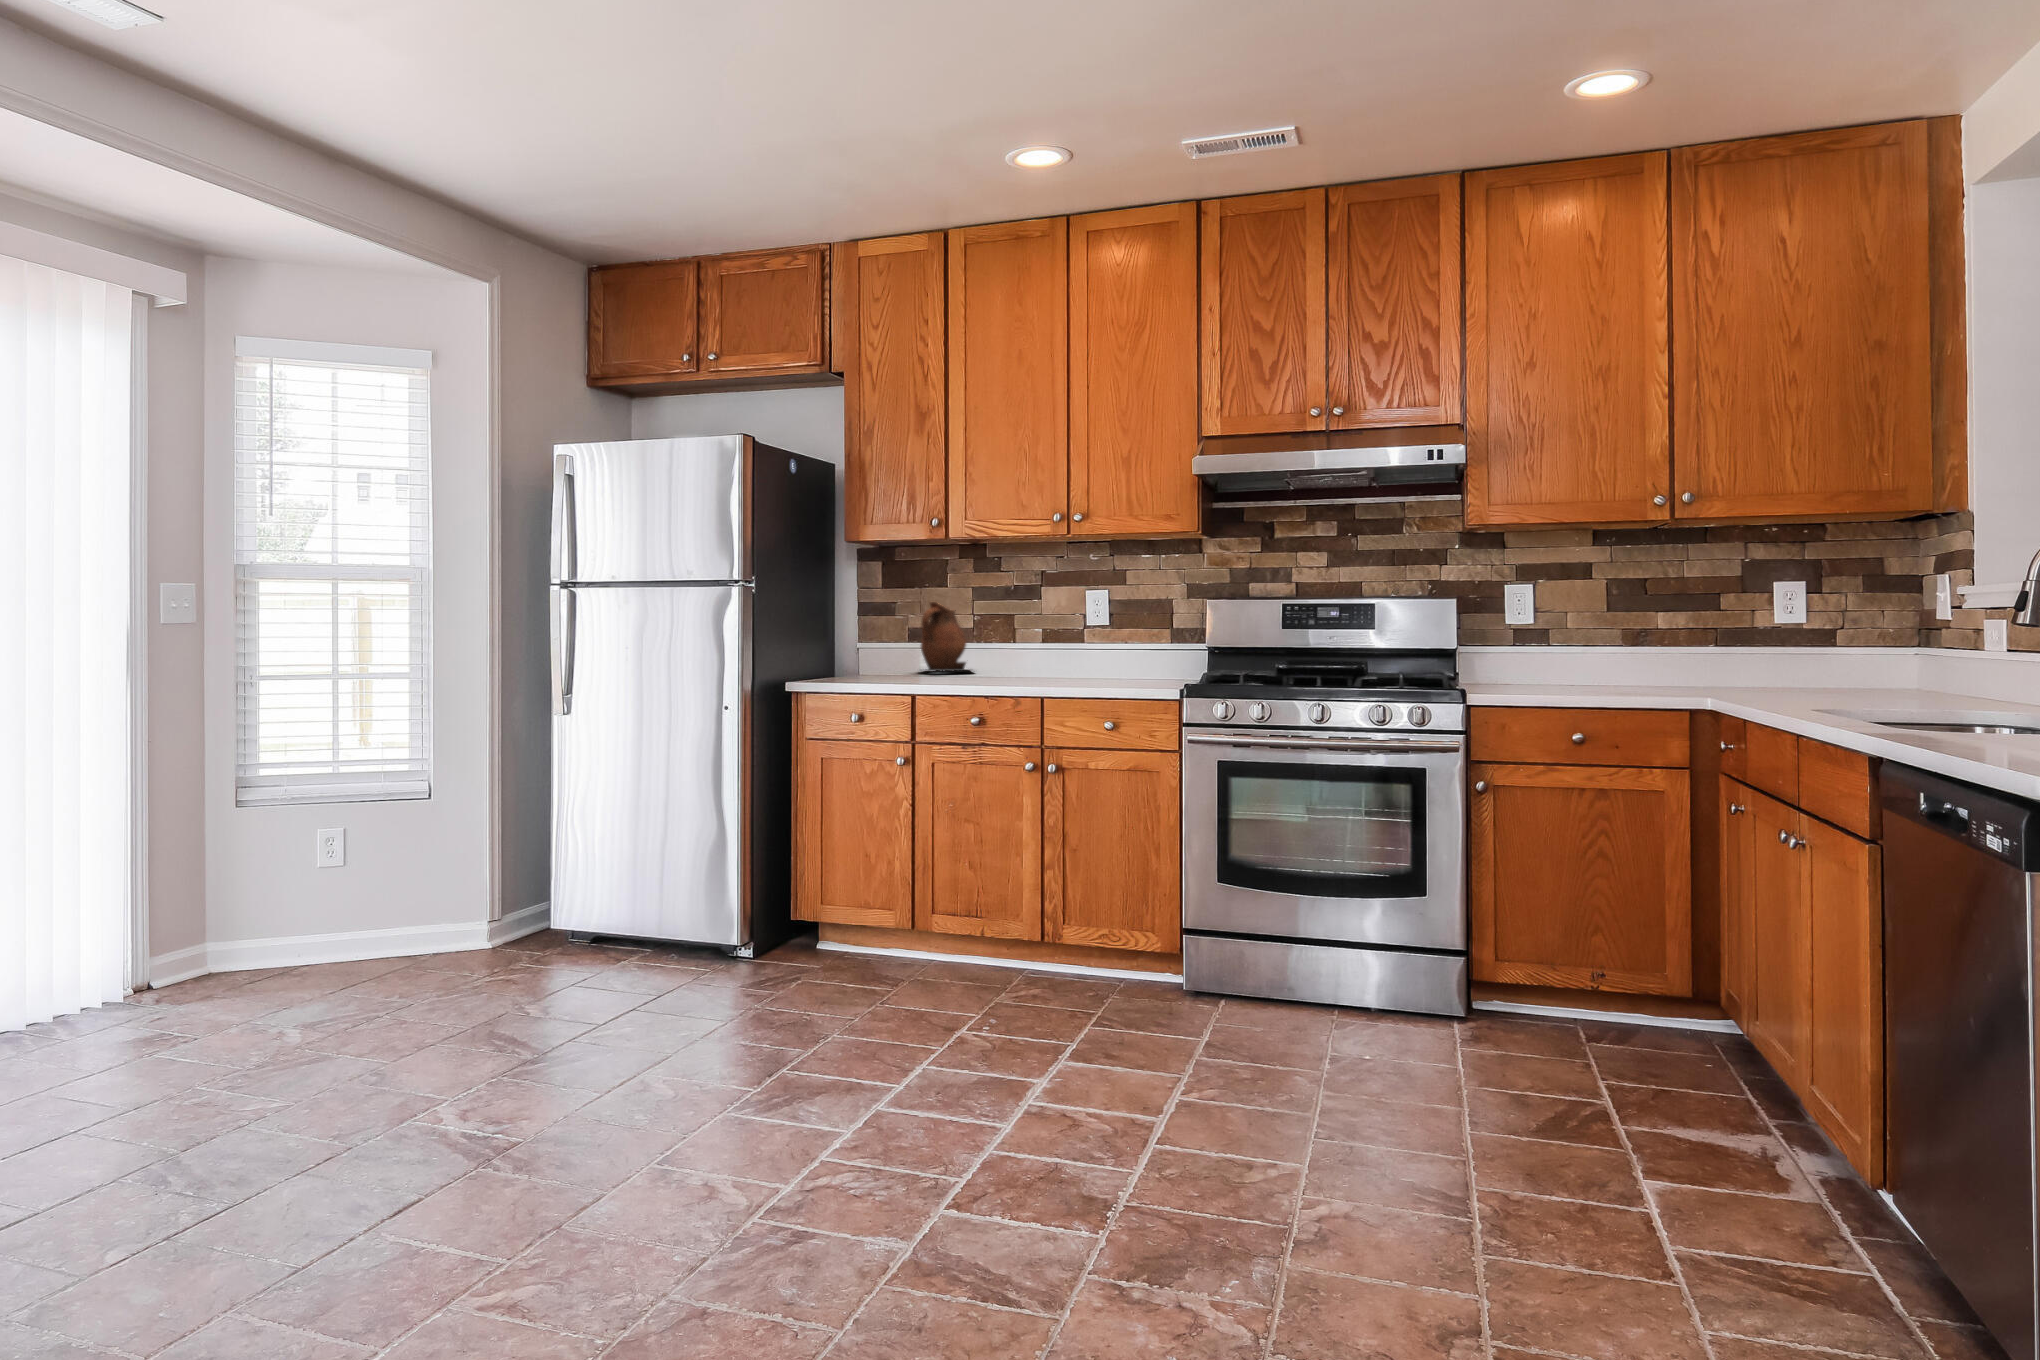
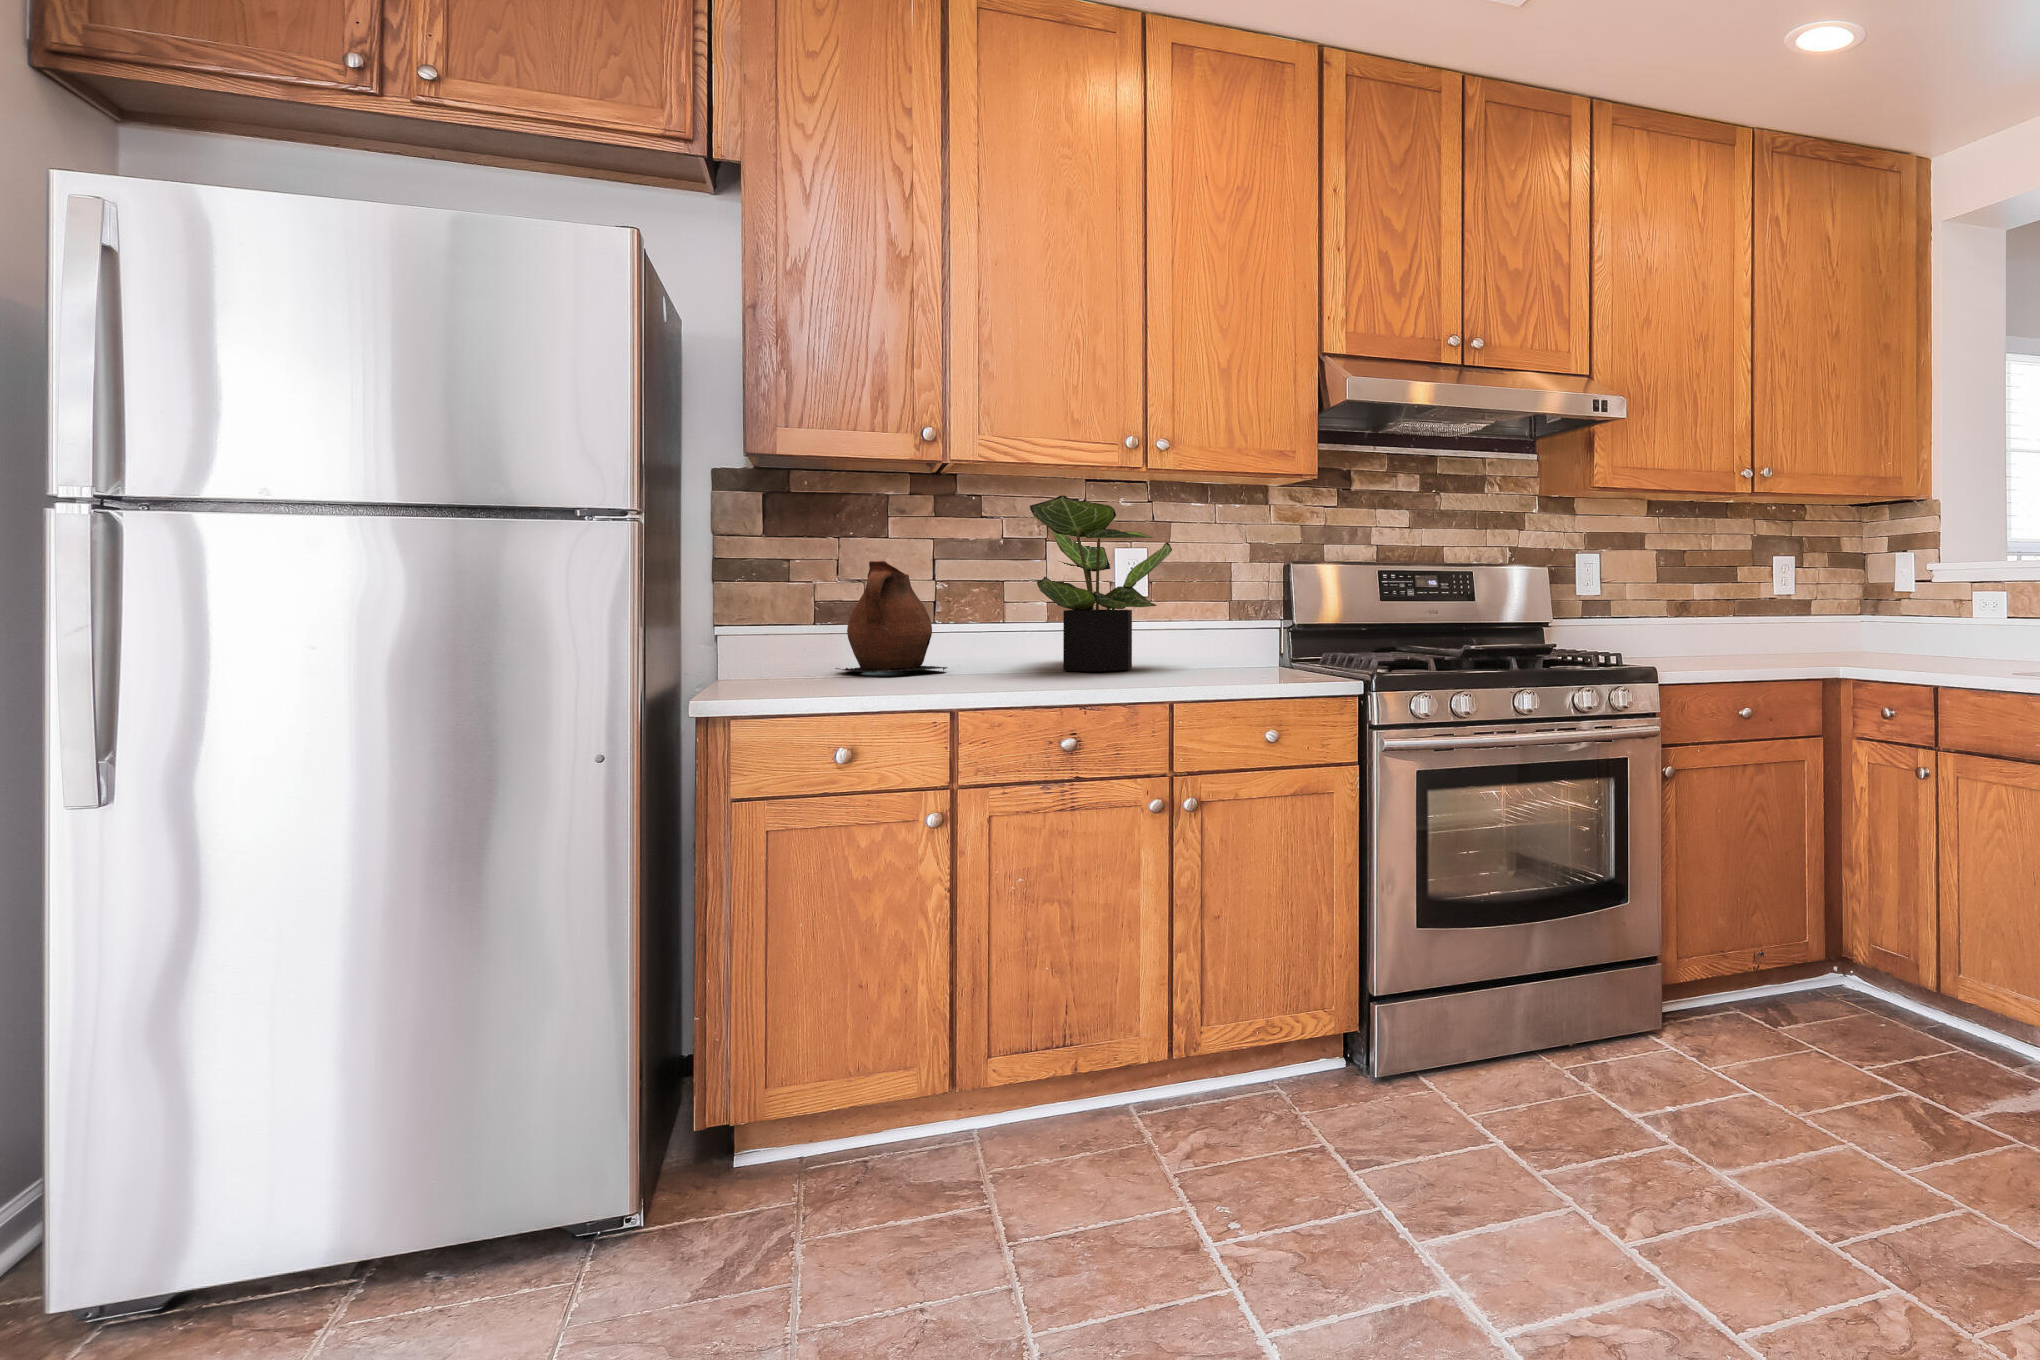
potted plant: none [1013,556,1119,676] -> present [1030,495,1172,671]

